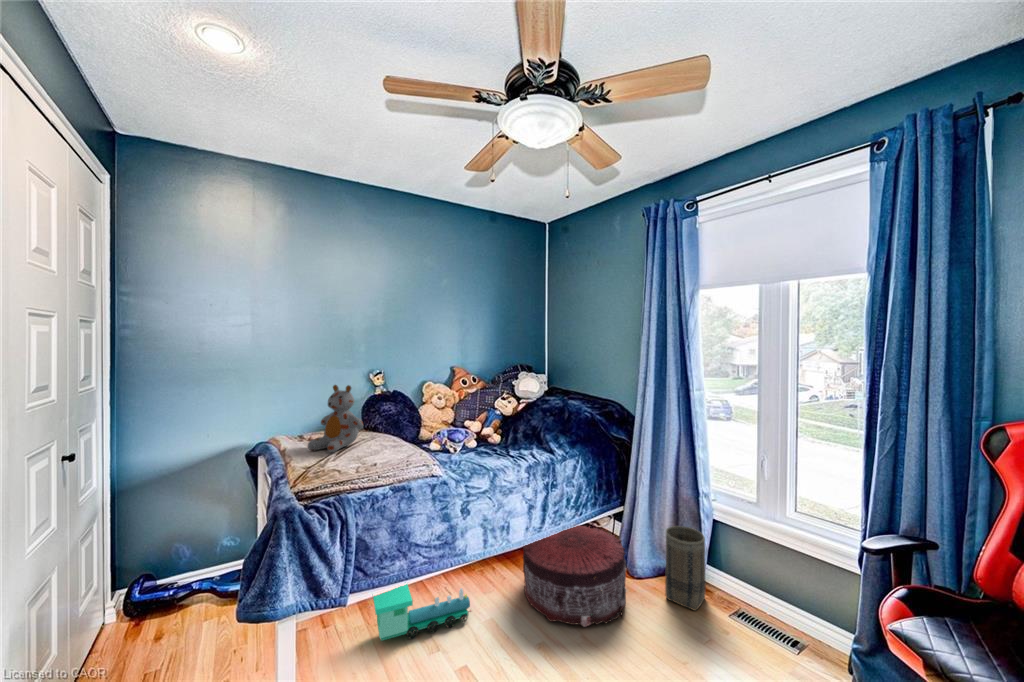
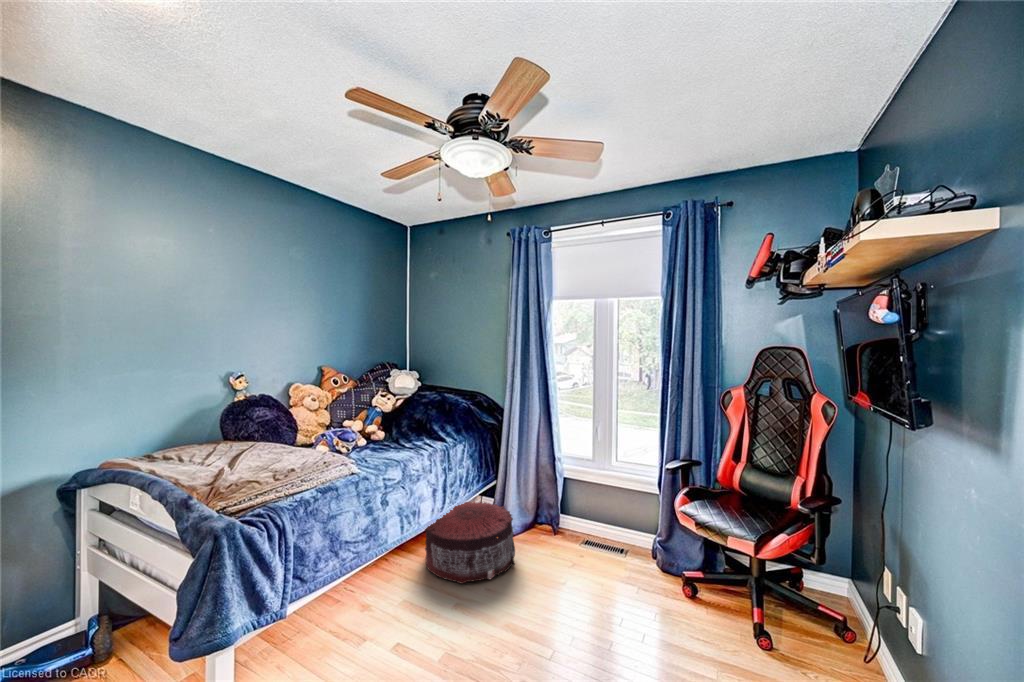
stuffed bear: present [308,385,363,452] -> none [183,387,256,466]
basket: present [665,526,705,611] -> none [536,487,564,547]
toy train: present [373,584,471,641] -> none [289,577,390,649]

